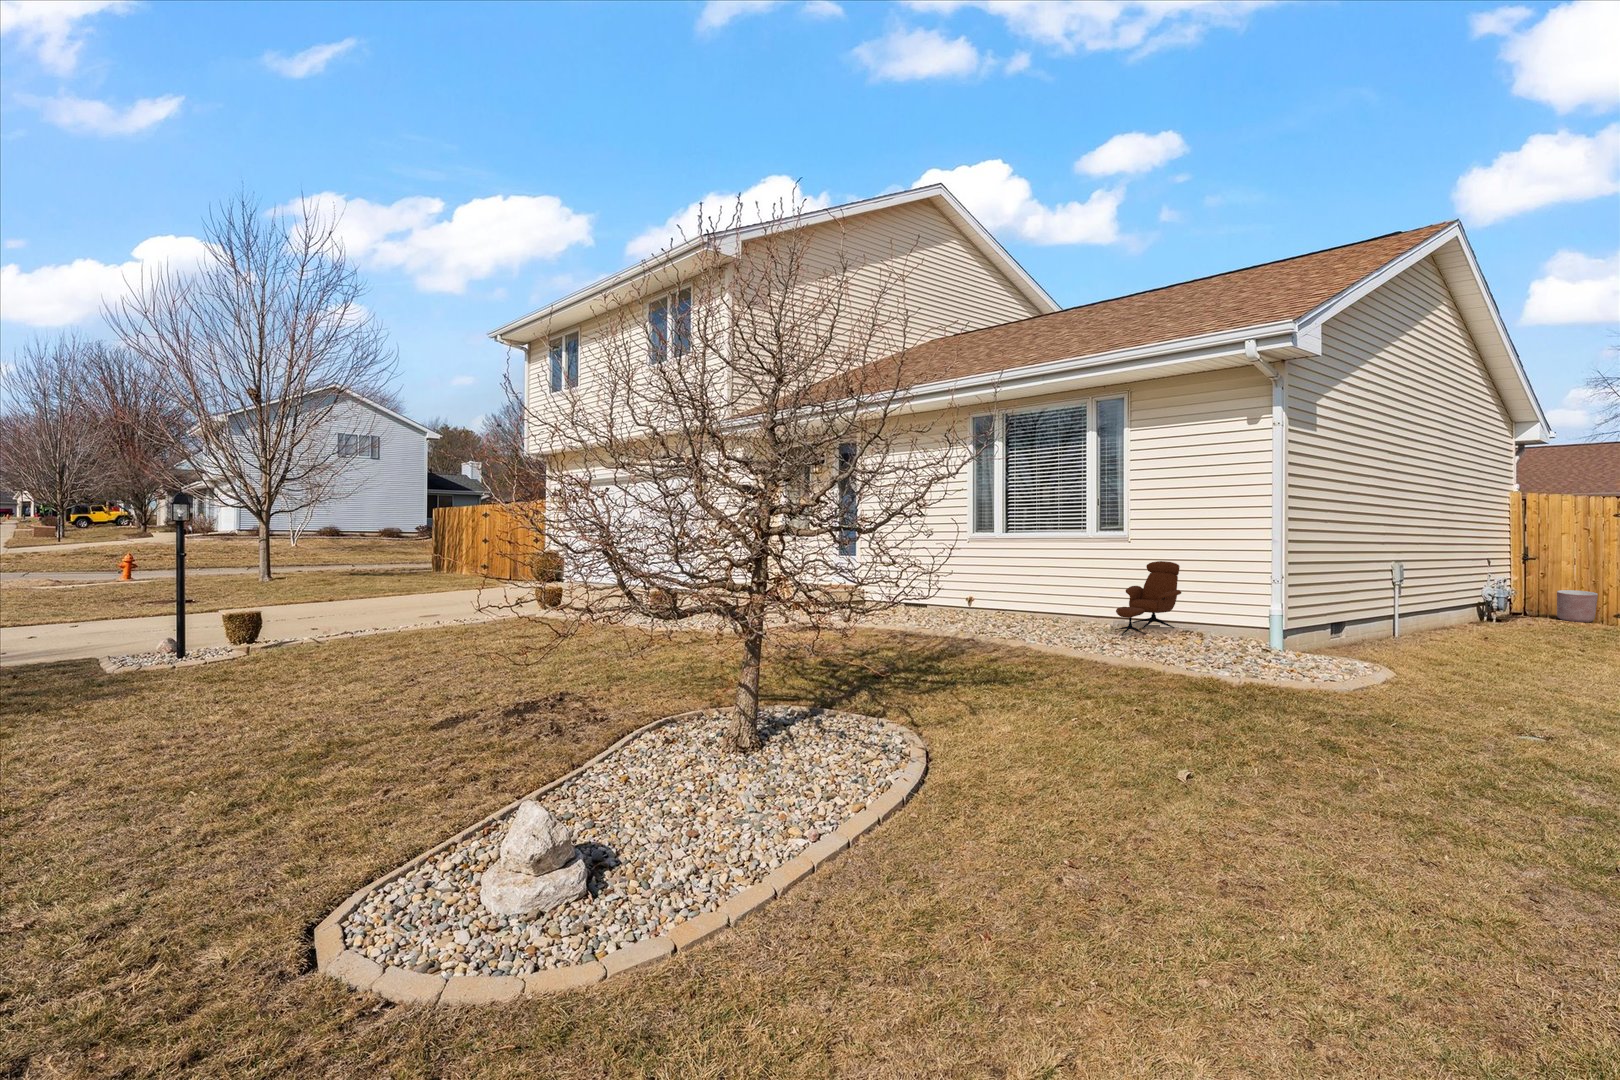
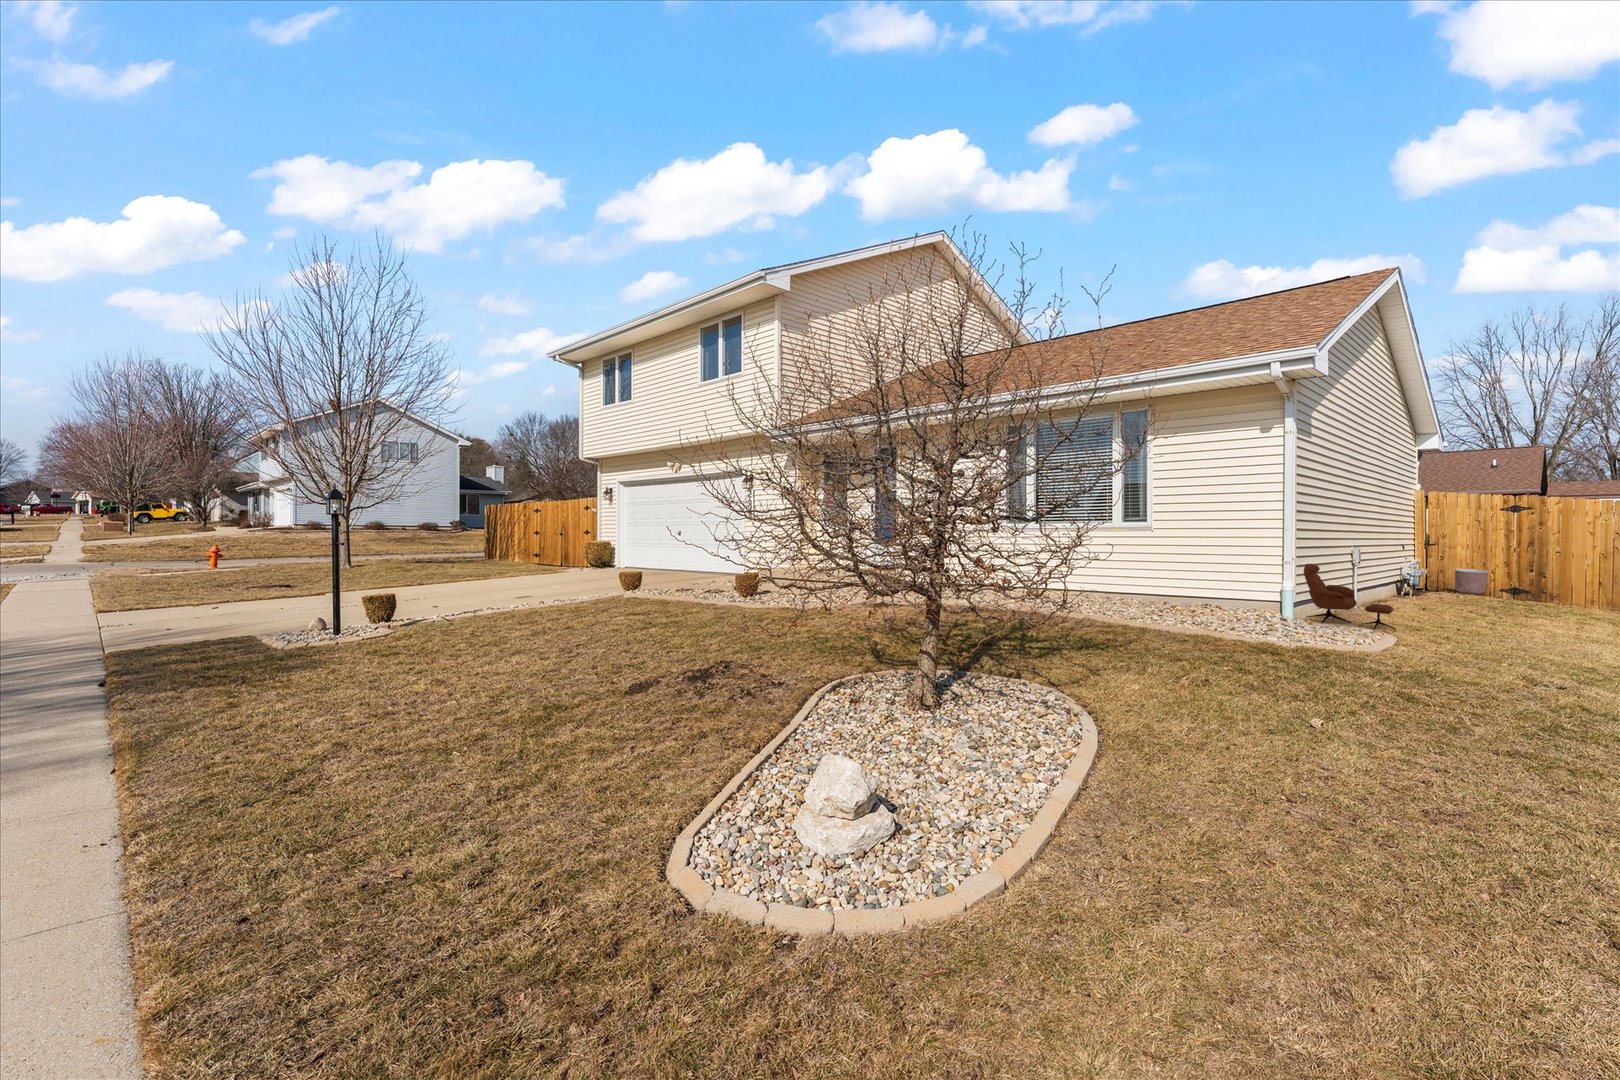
lounge chair: present [1115,561,1181,635] -> present [1304,564,1396,629]

